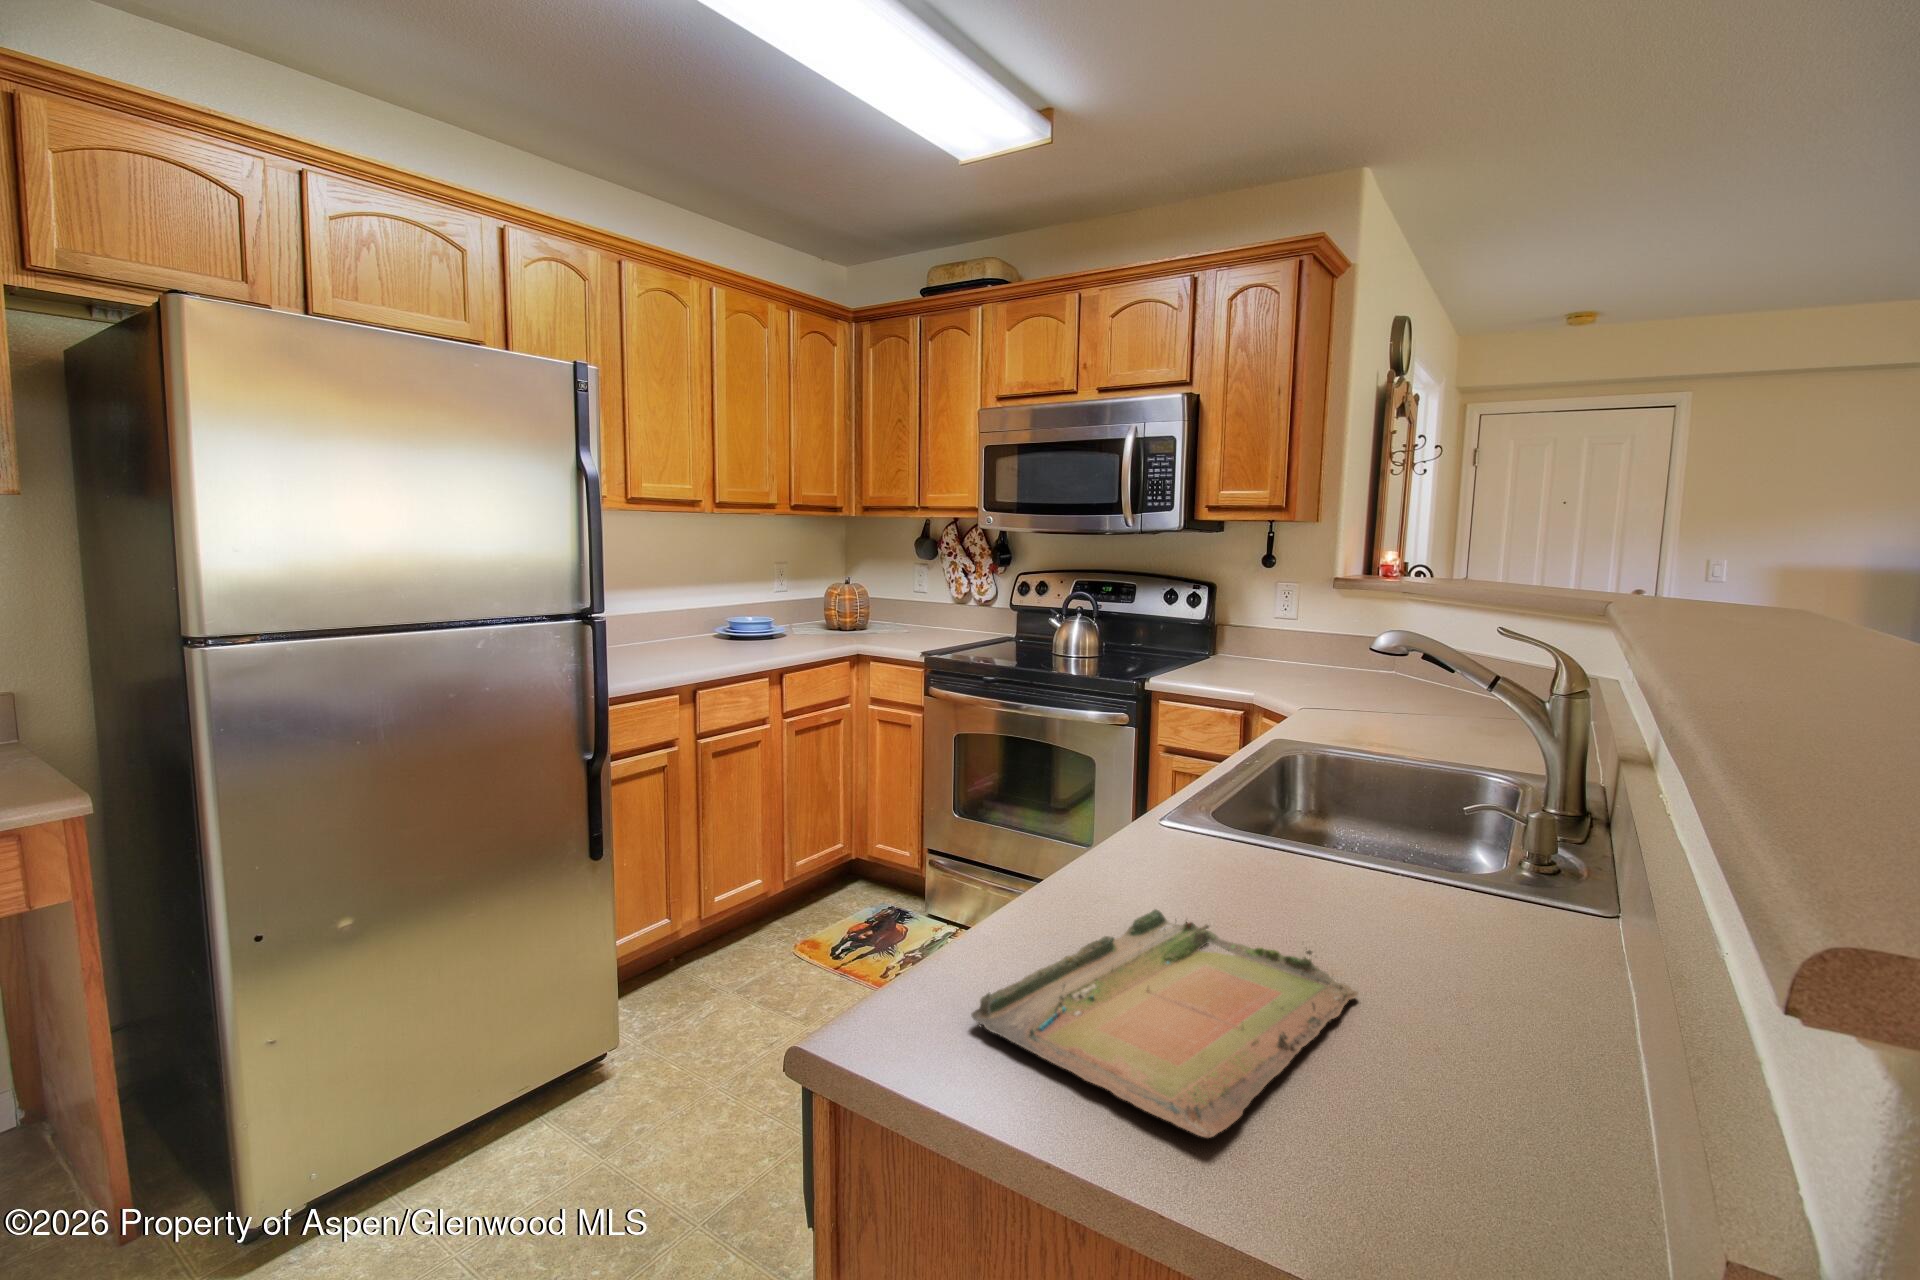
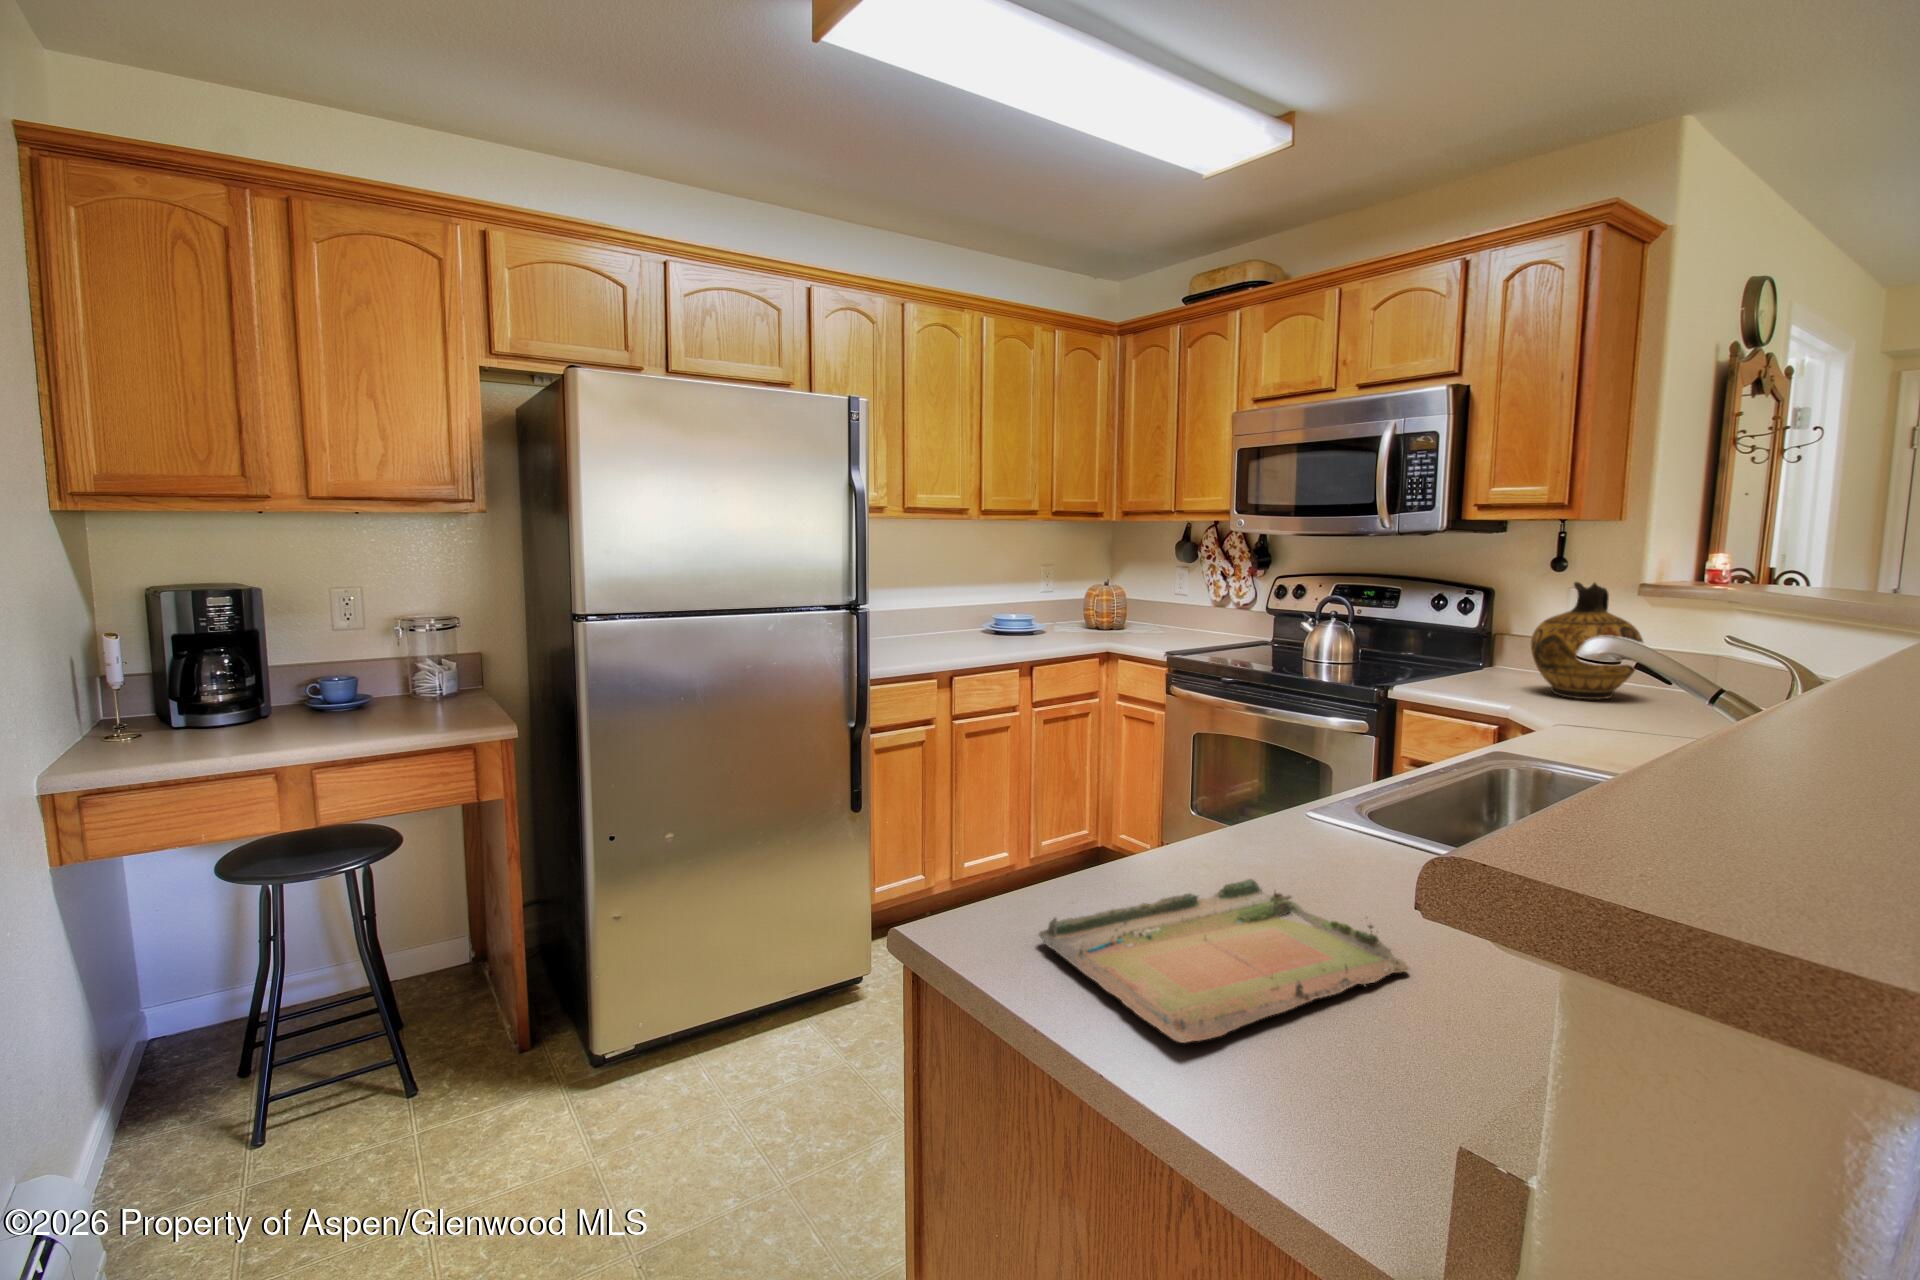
ceramic jug: none [1262,578,1352,684] -> present [1531,582,1643,699]

